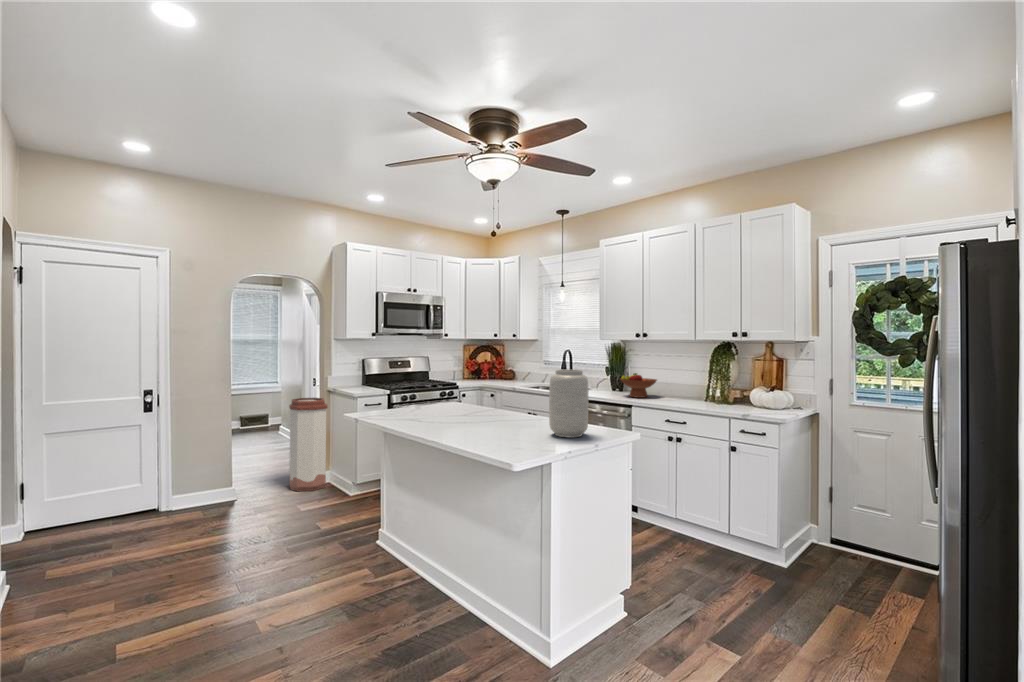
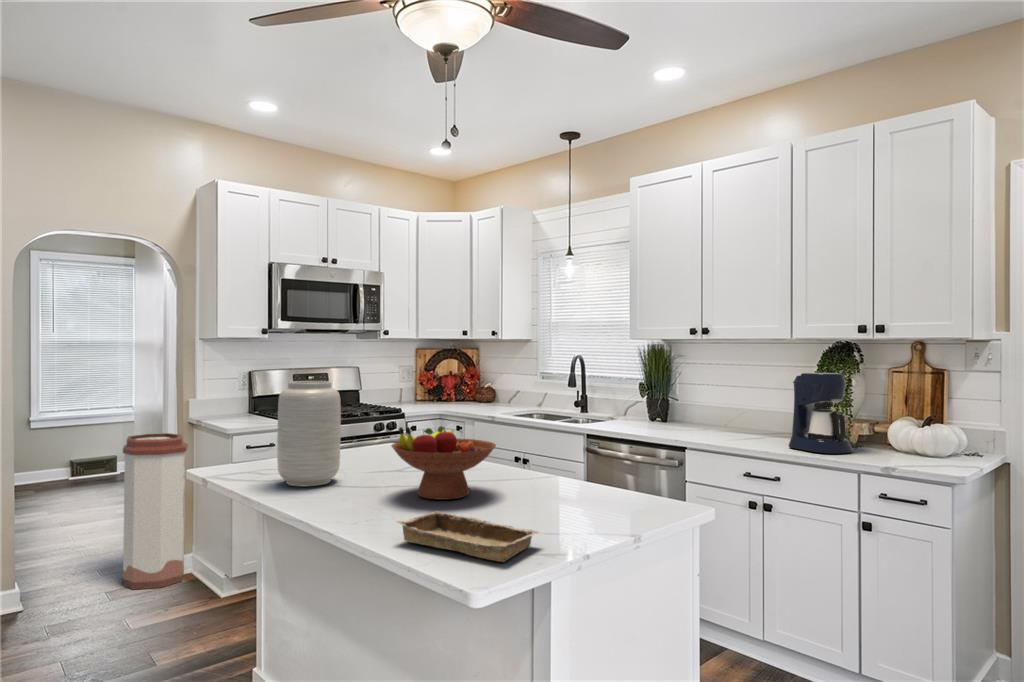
coffee maker: none [691,361,728,408] -> present [789,373,853,454]
vase: present [549,370,589,438] -> present [277,381,341,487]
fruit bowl: present [620,373,657,398] -> present [391,426,496,500]
tray: none [473,431,545,452] -> present [397,511,540,562]

